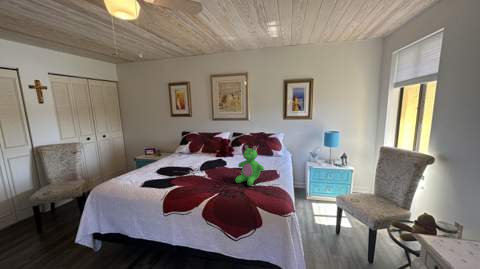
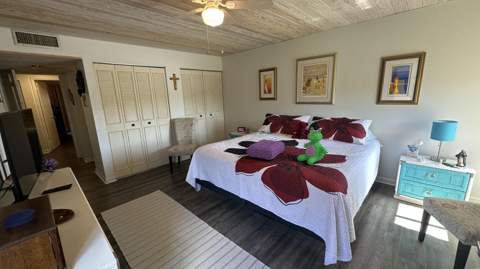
pillow: none [175,163,217,188] -> present [247,139,285,160]

